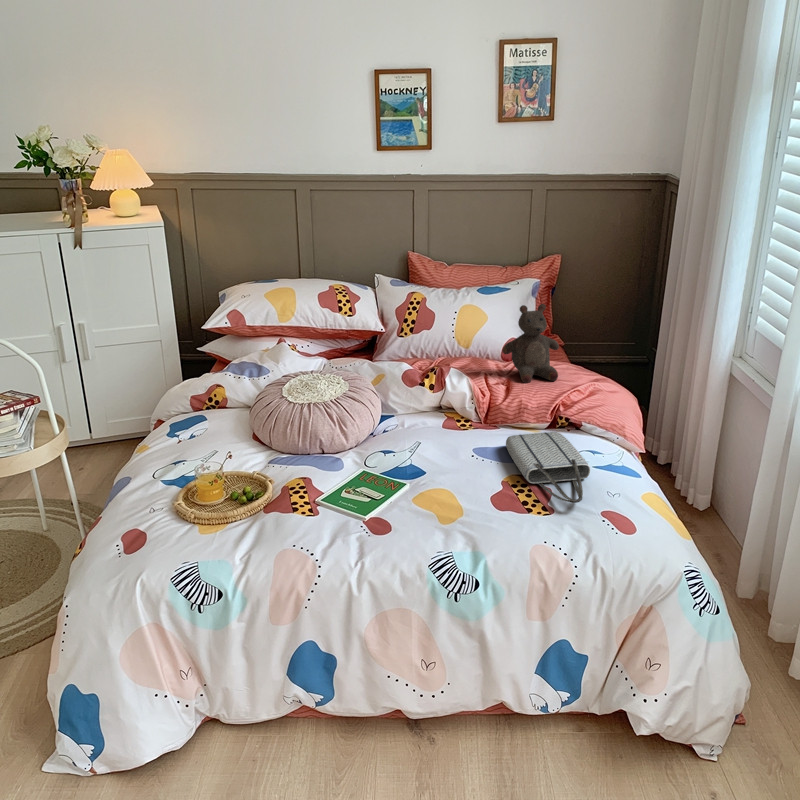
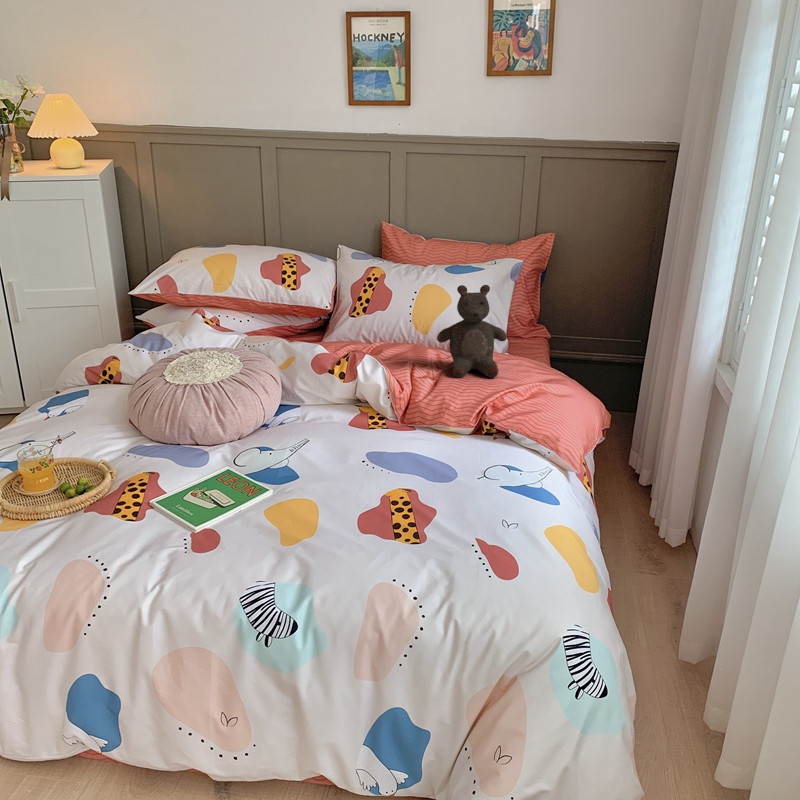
tote bag: present [506,432,590,503] -> none [403,440,487,533]

